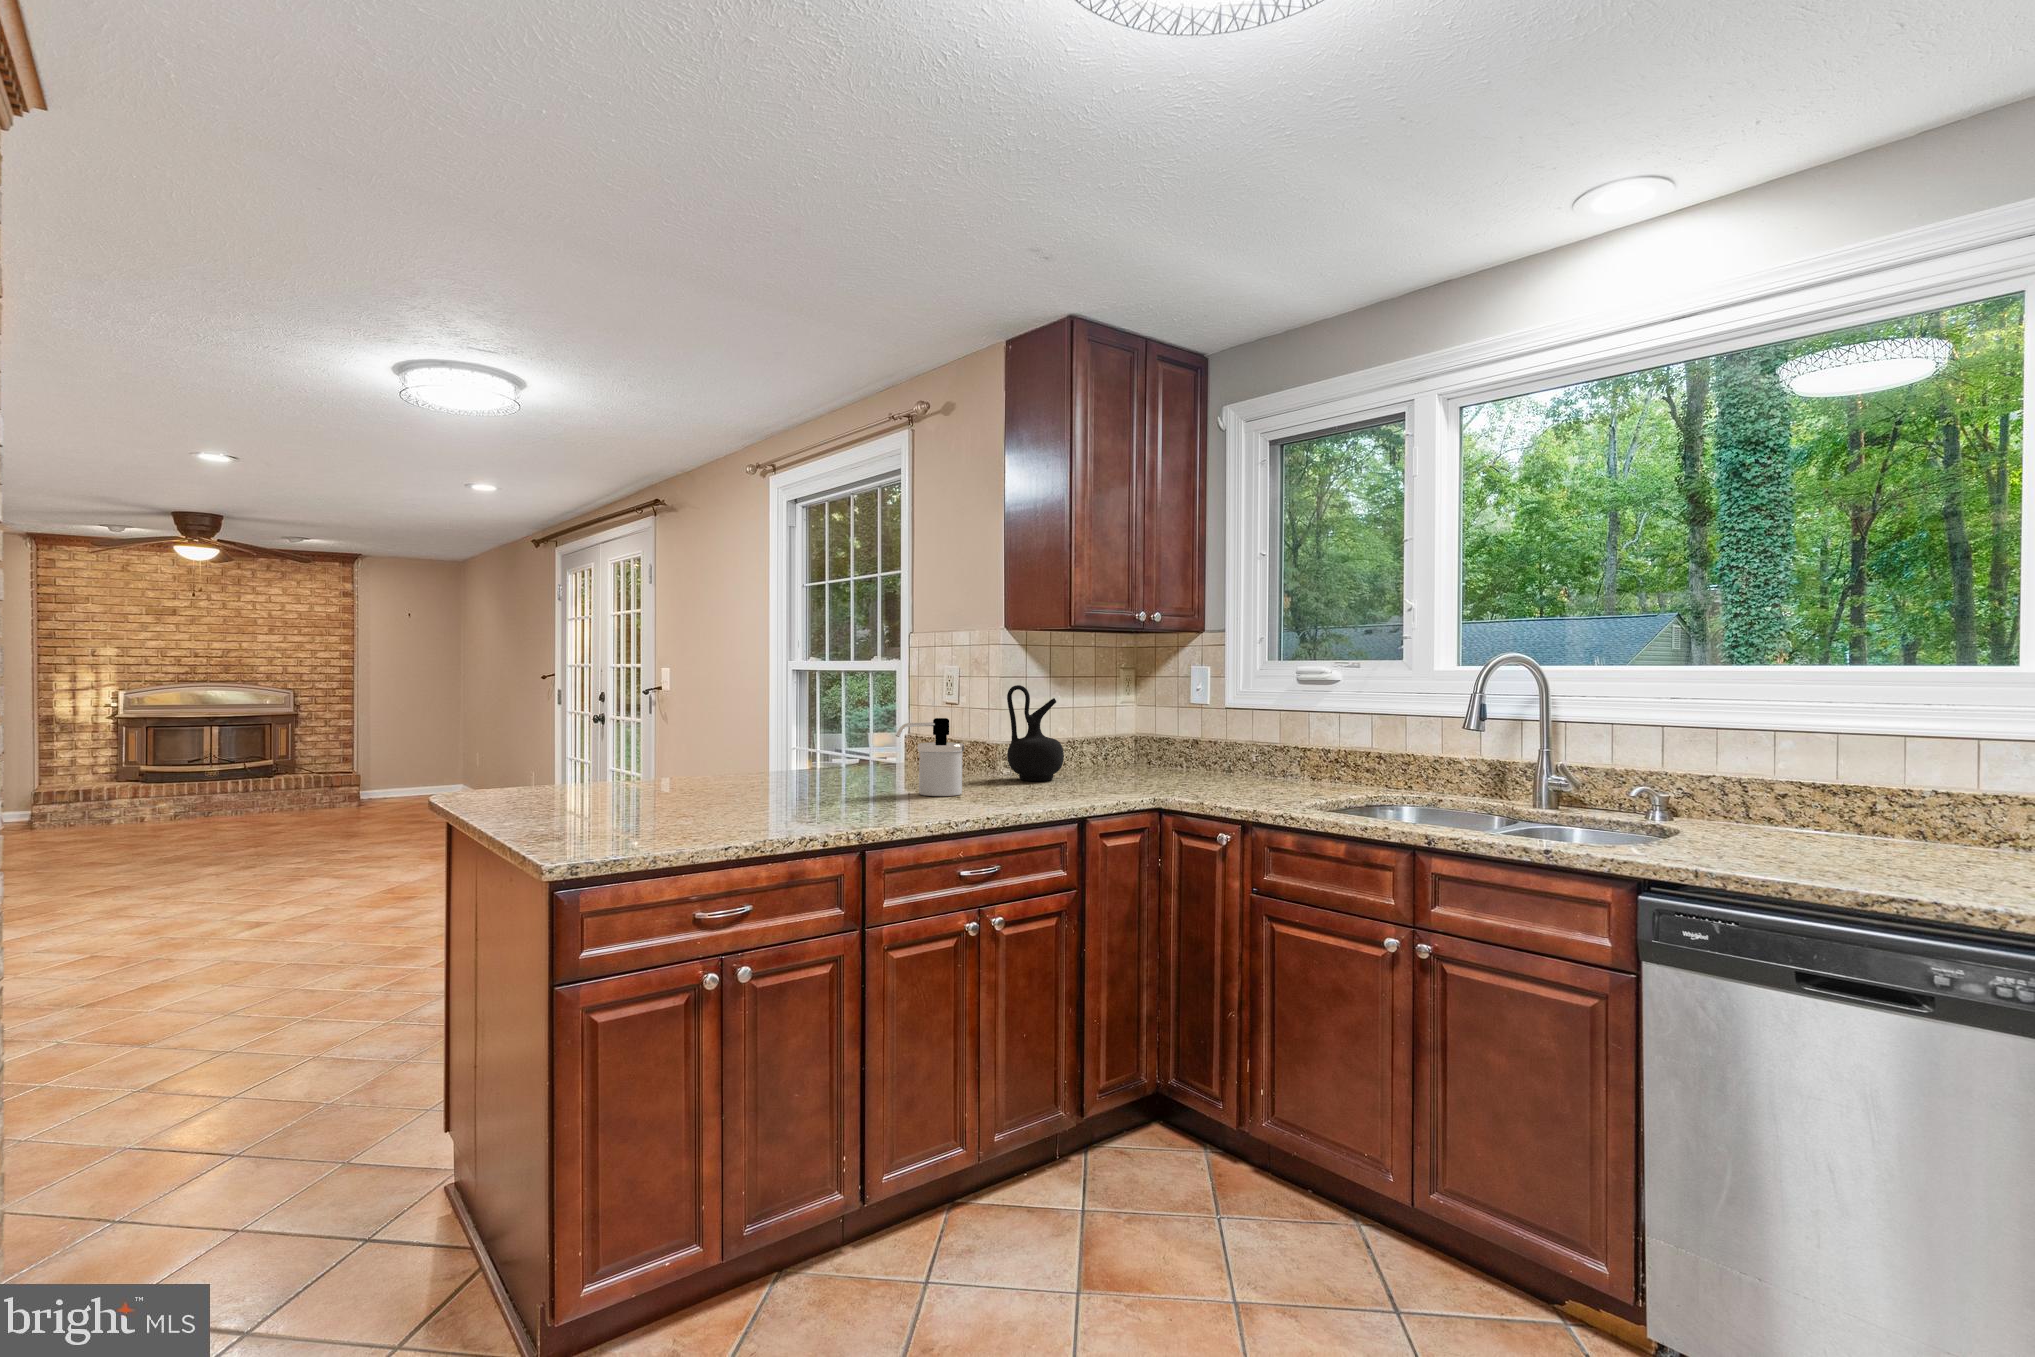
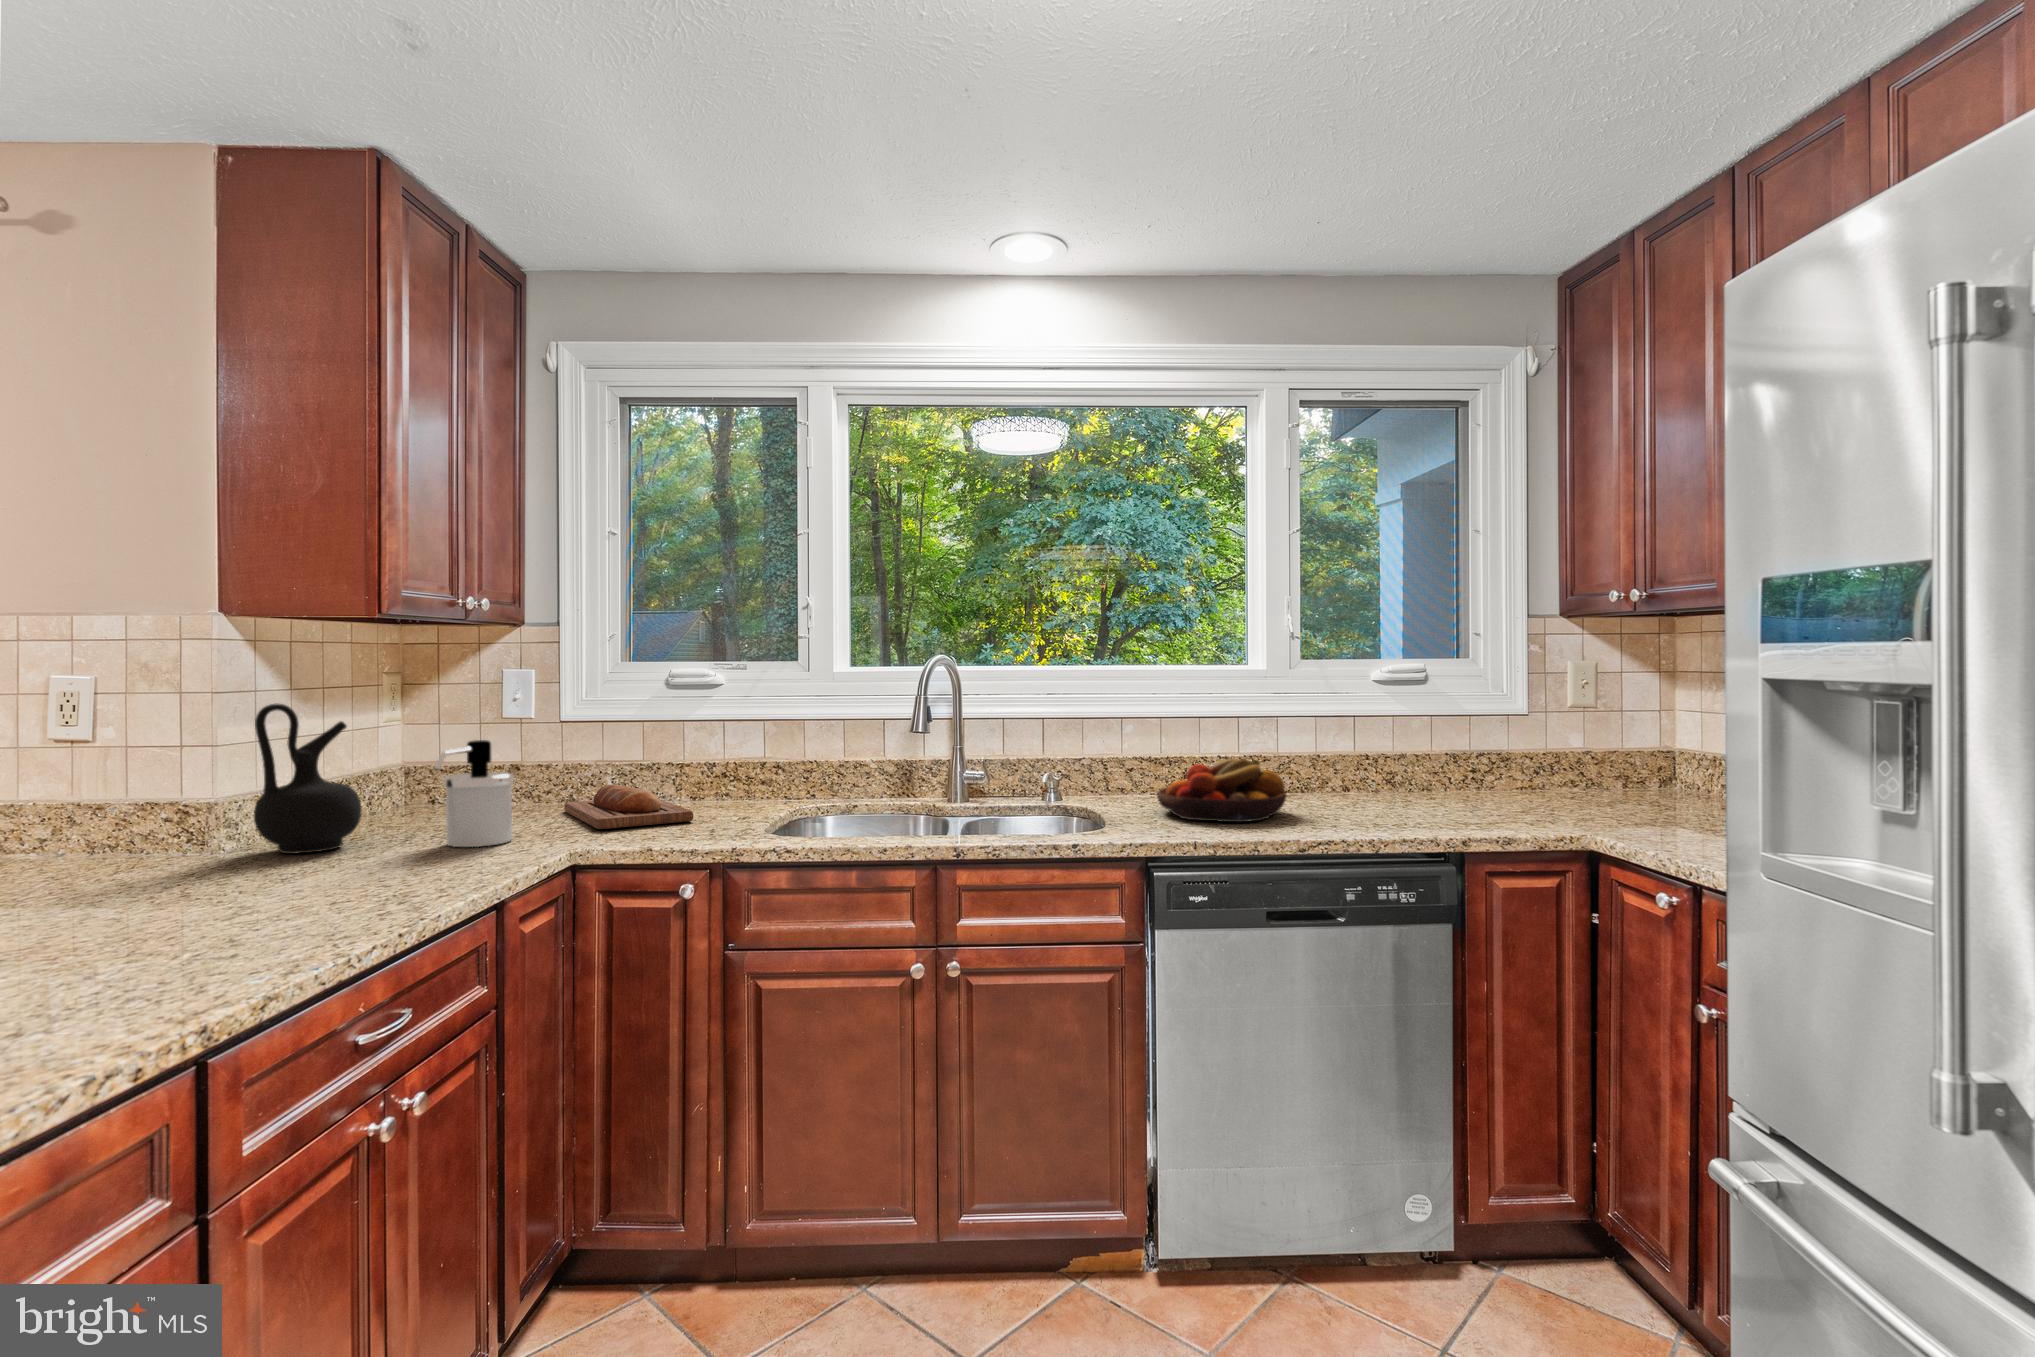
soap dispenser: present [896,718,964,796] -> present [435,740,514,847]
bread loaf: none [1196,759,1280,791] -> present [564,785,693,829]
fruit bowl: none [1737,786,1950,867] -> present [1157,759,1286,822]

